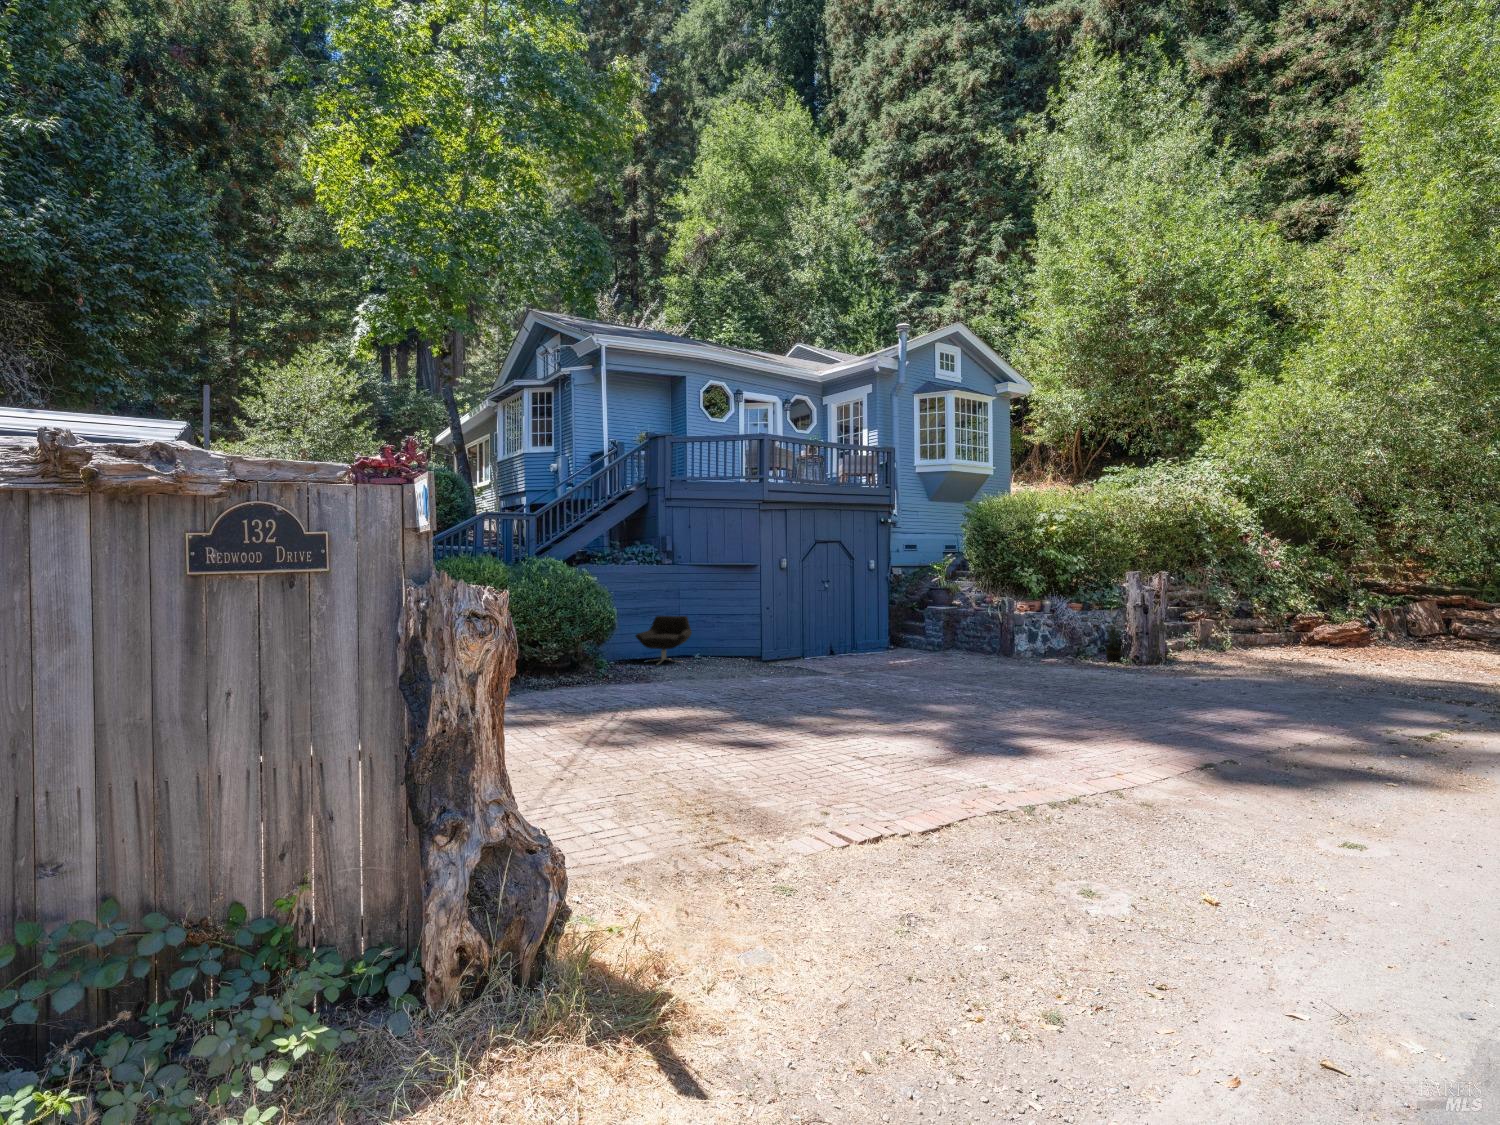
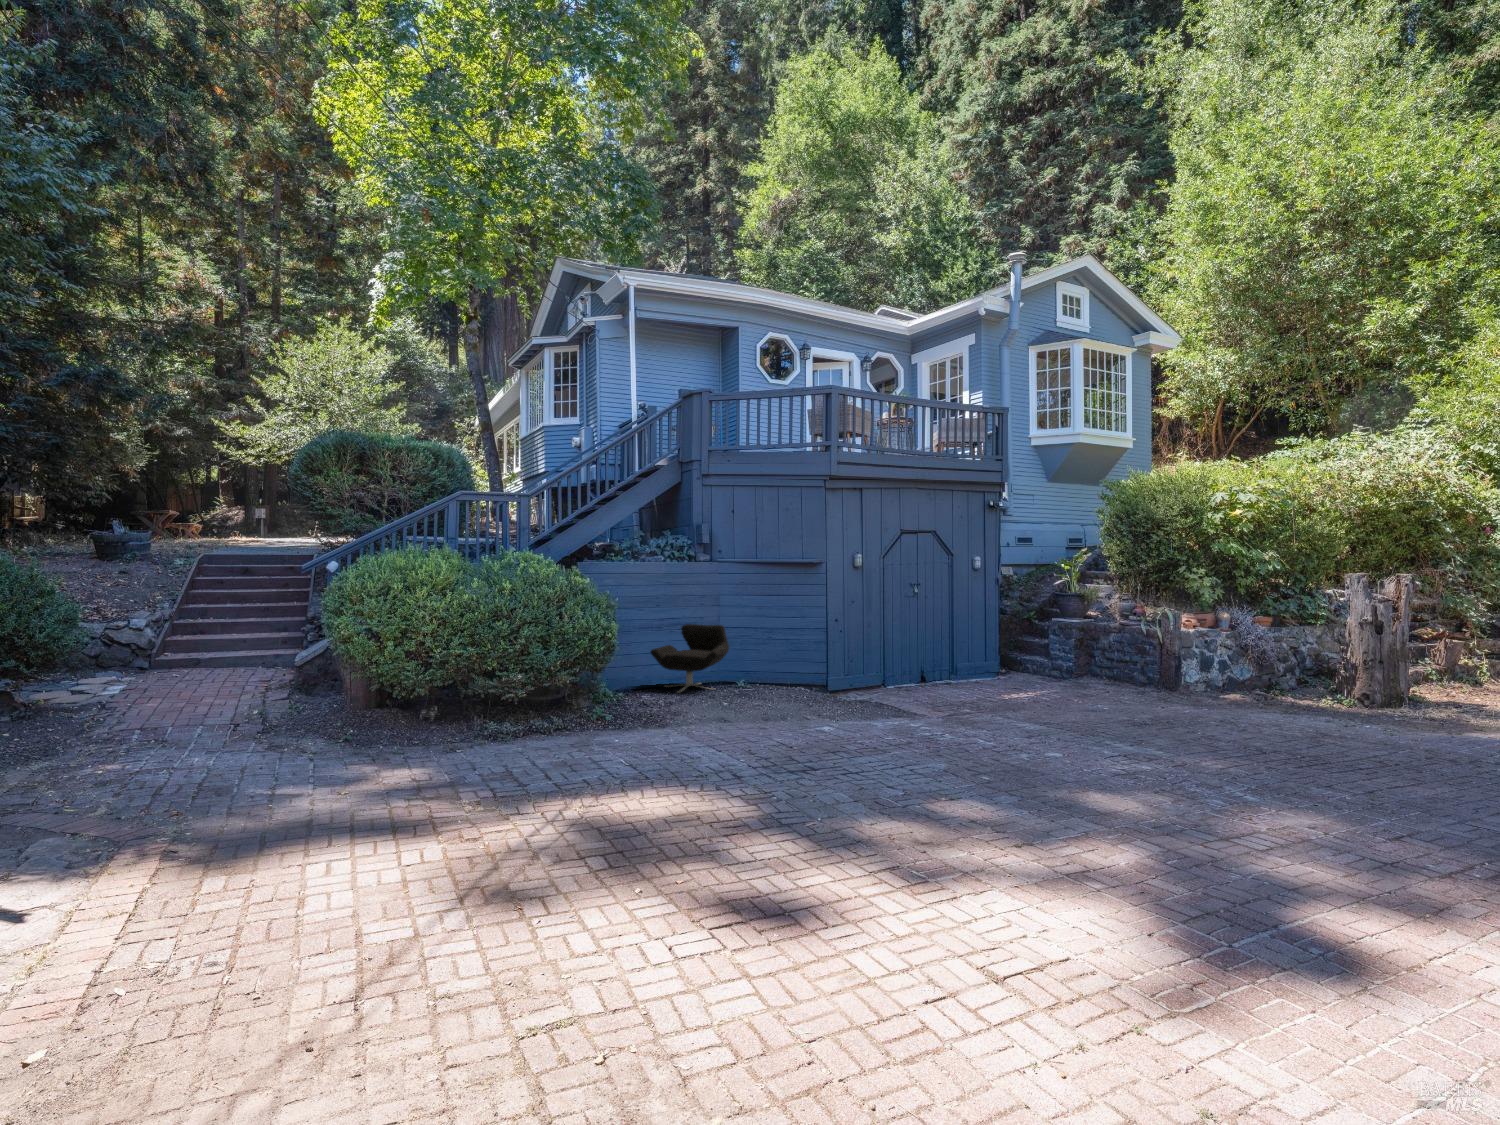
potted plant: present [1106,622,1122,662] -> none [1335,639,1378,706]

